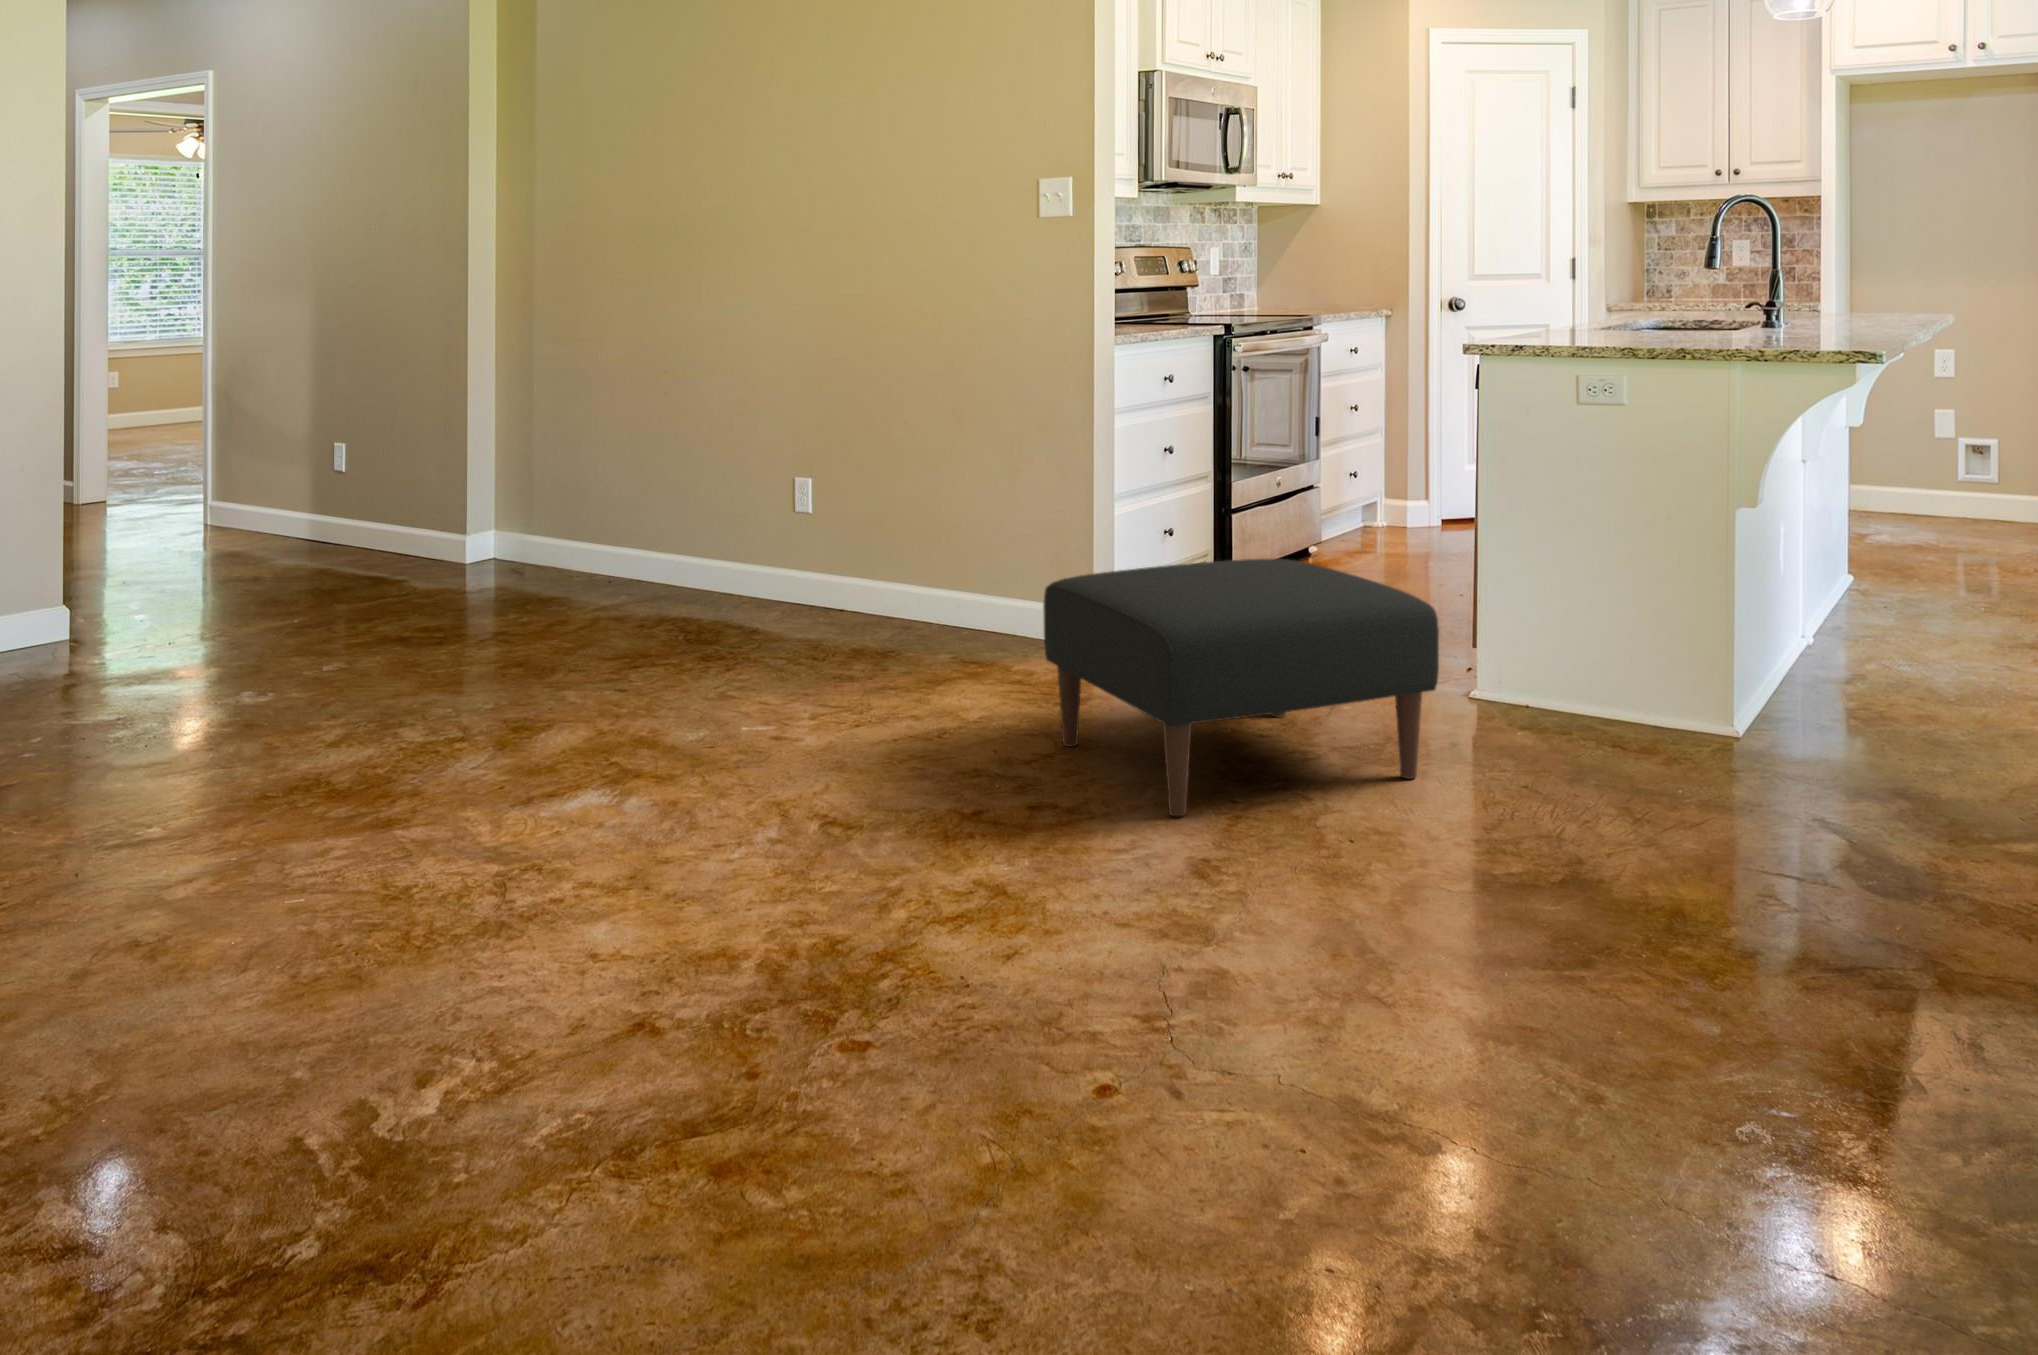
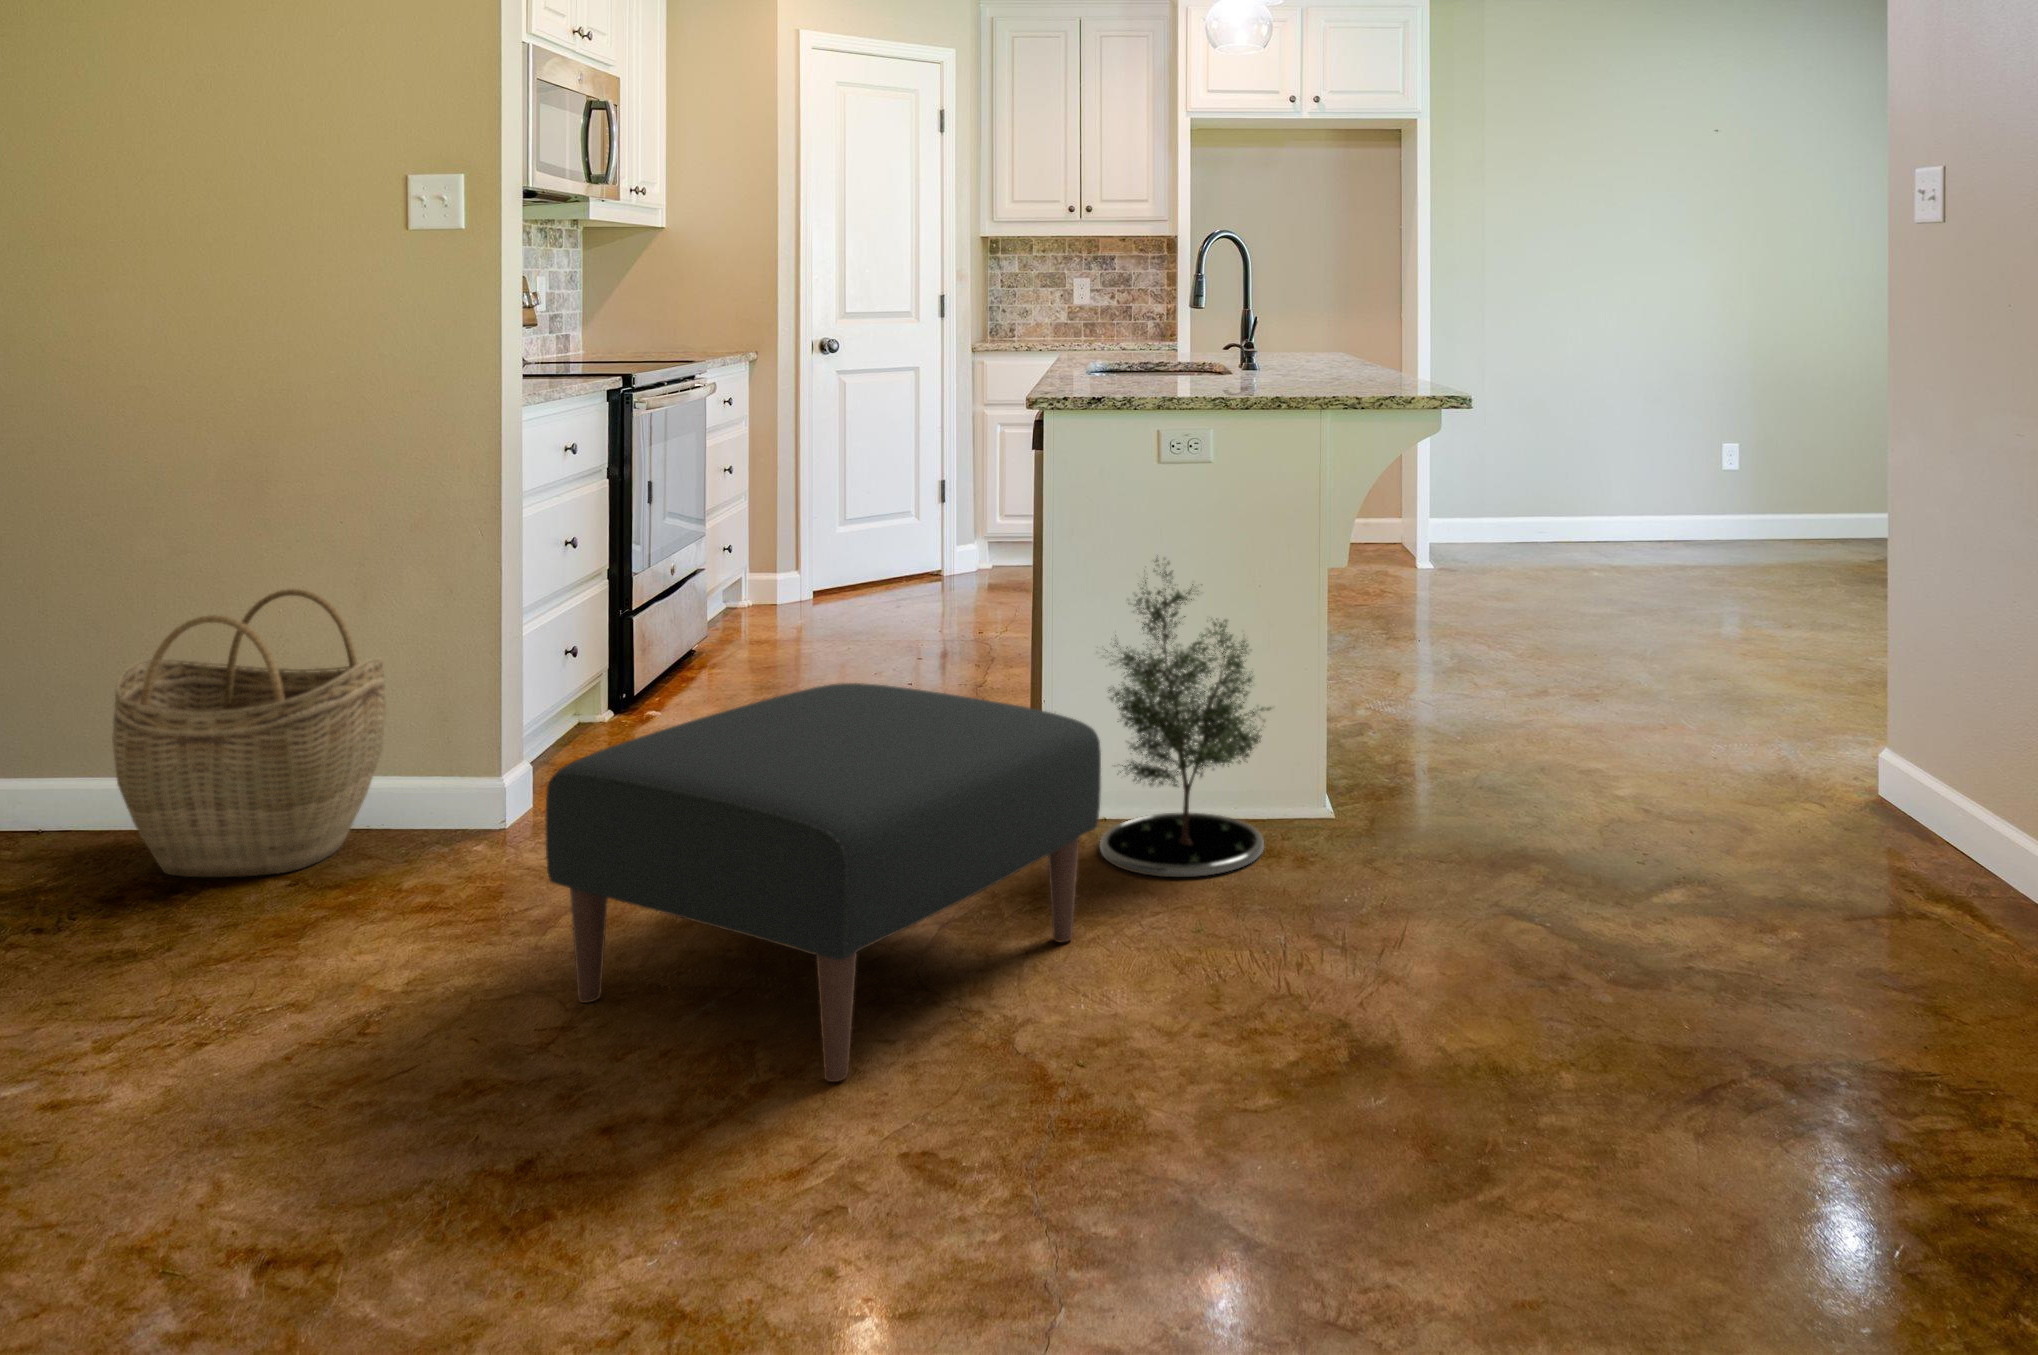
woven basket: none [871,465,1024,651] -> present [112,589,386,877]
potted tree: none [1488,477,1665,762] -> present [1100,557,1271,877]

